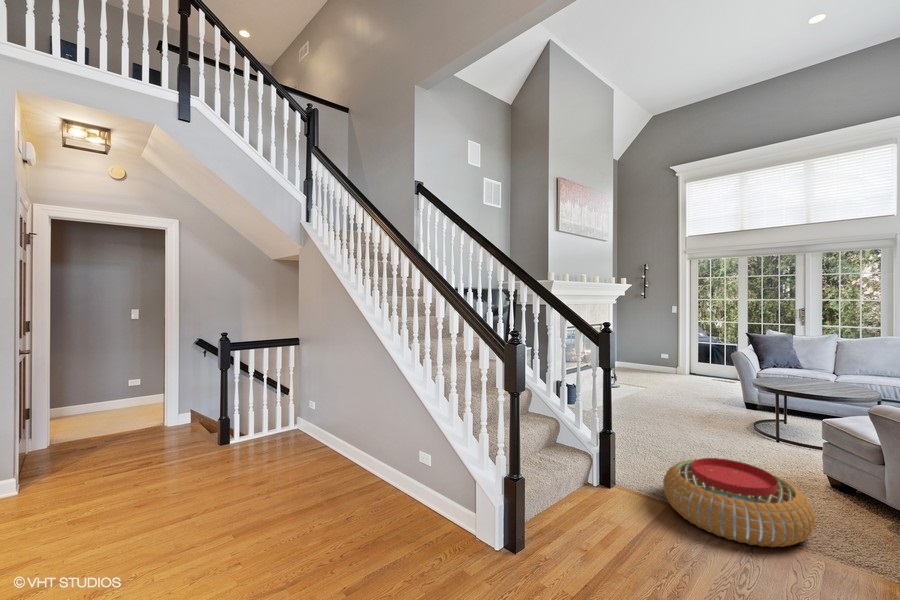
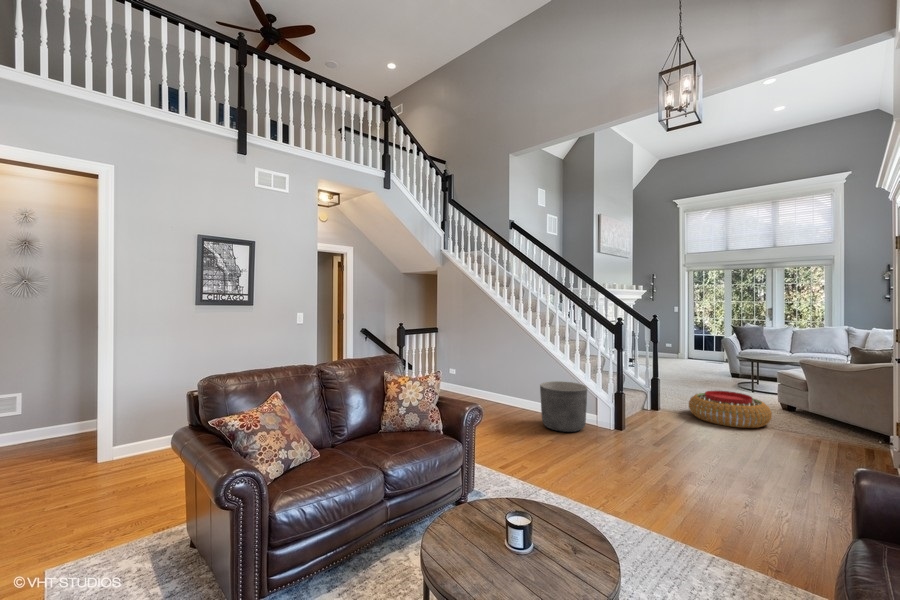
planter: none [372,446,458,558] -> present [540,381,587,432]

